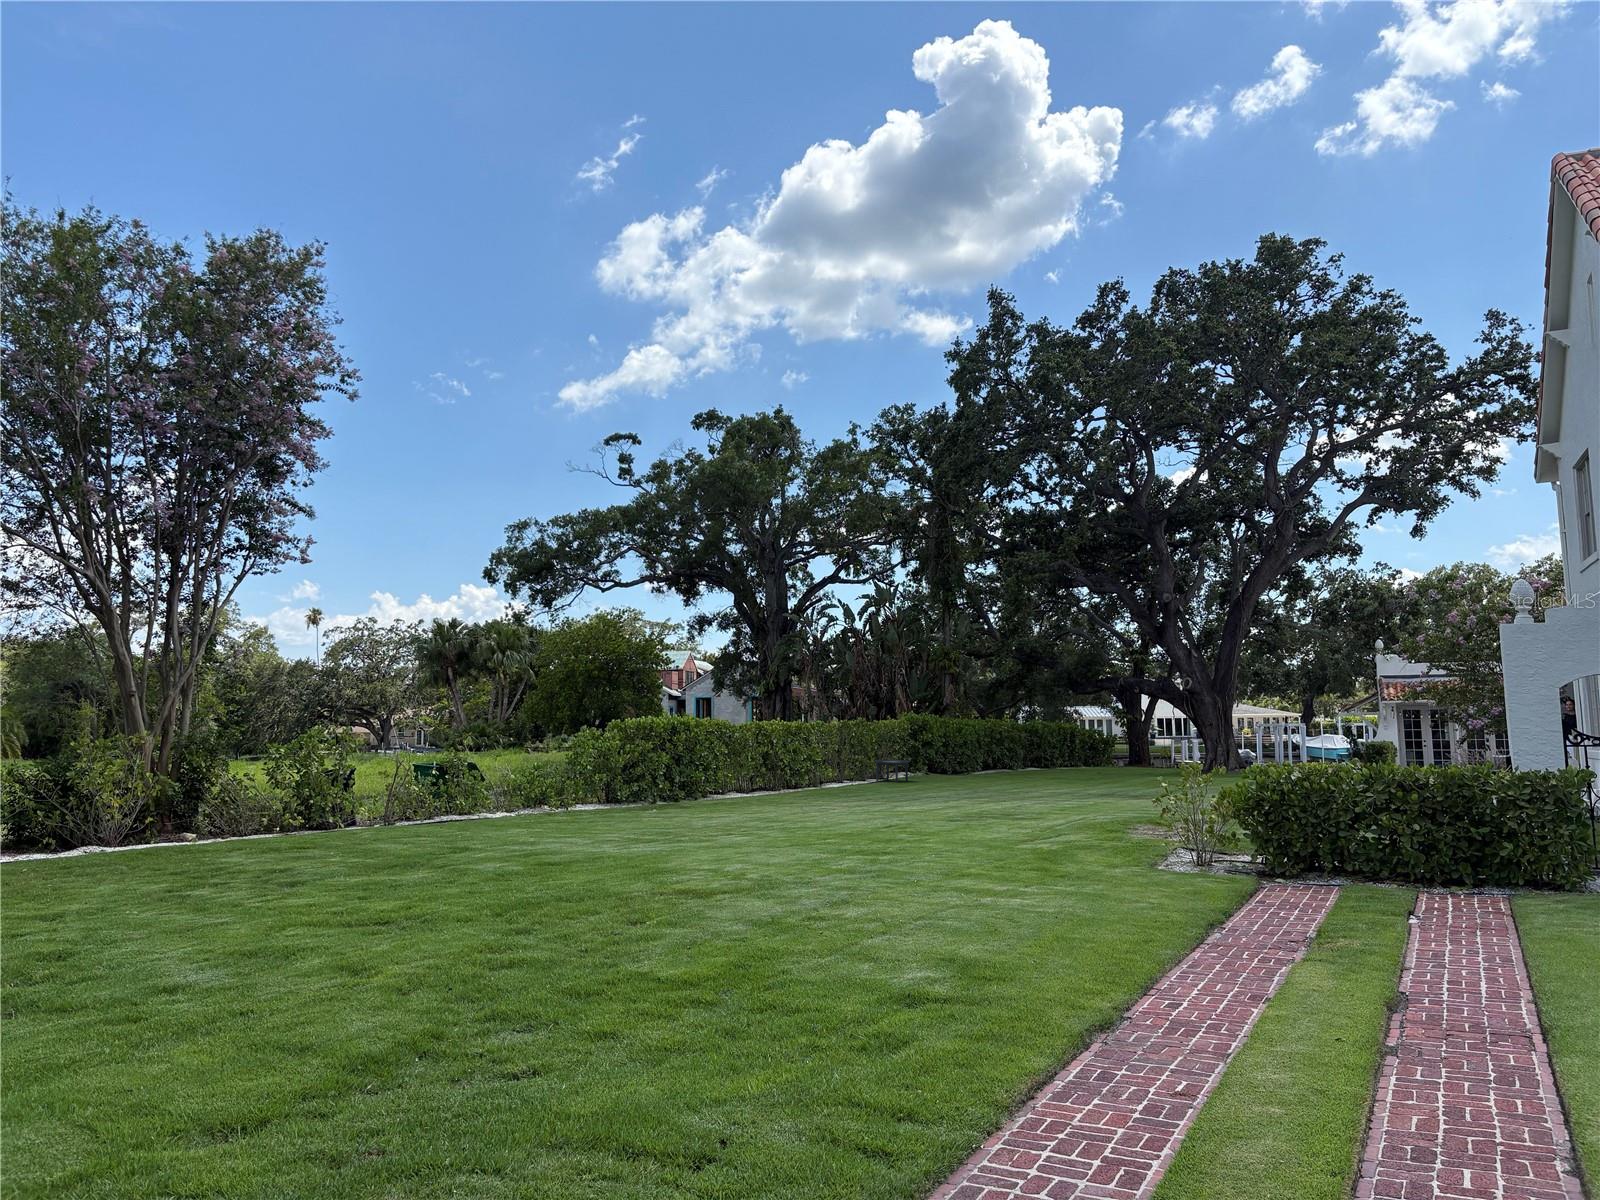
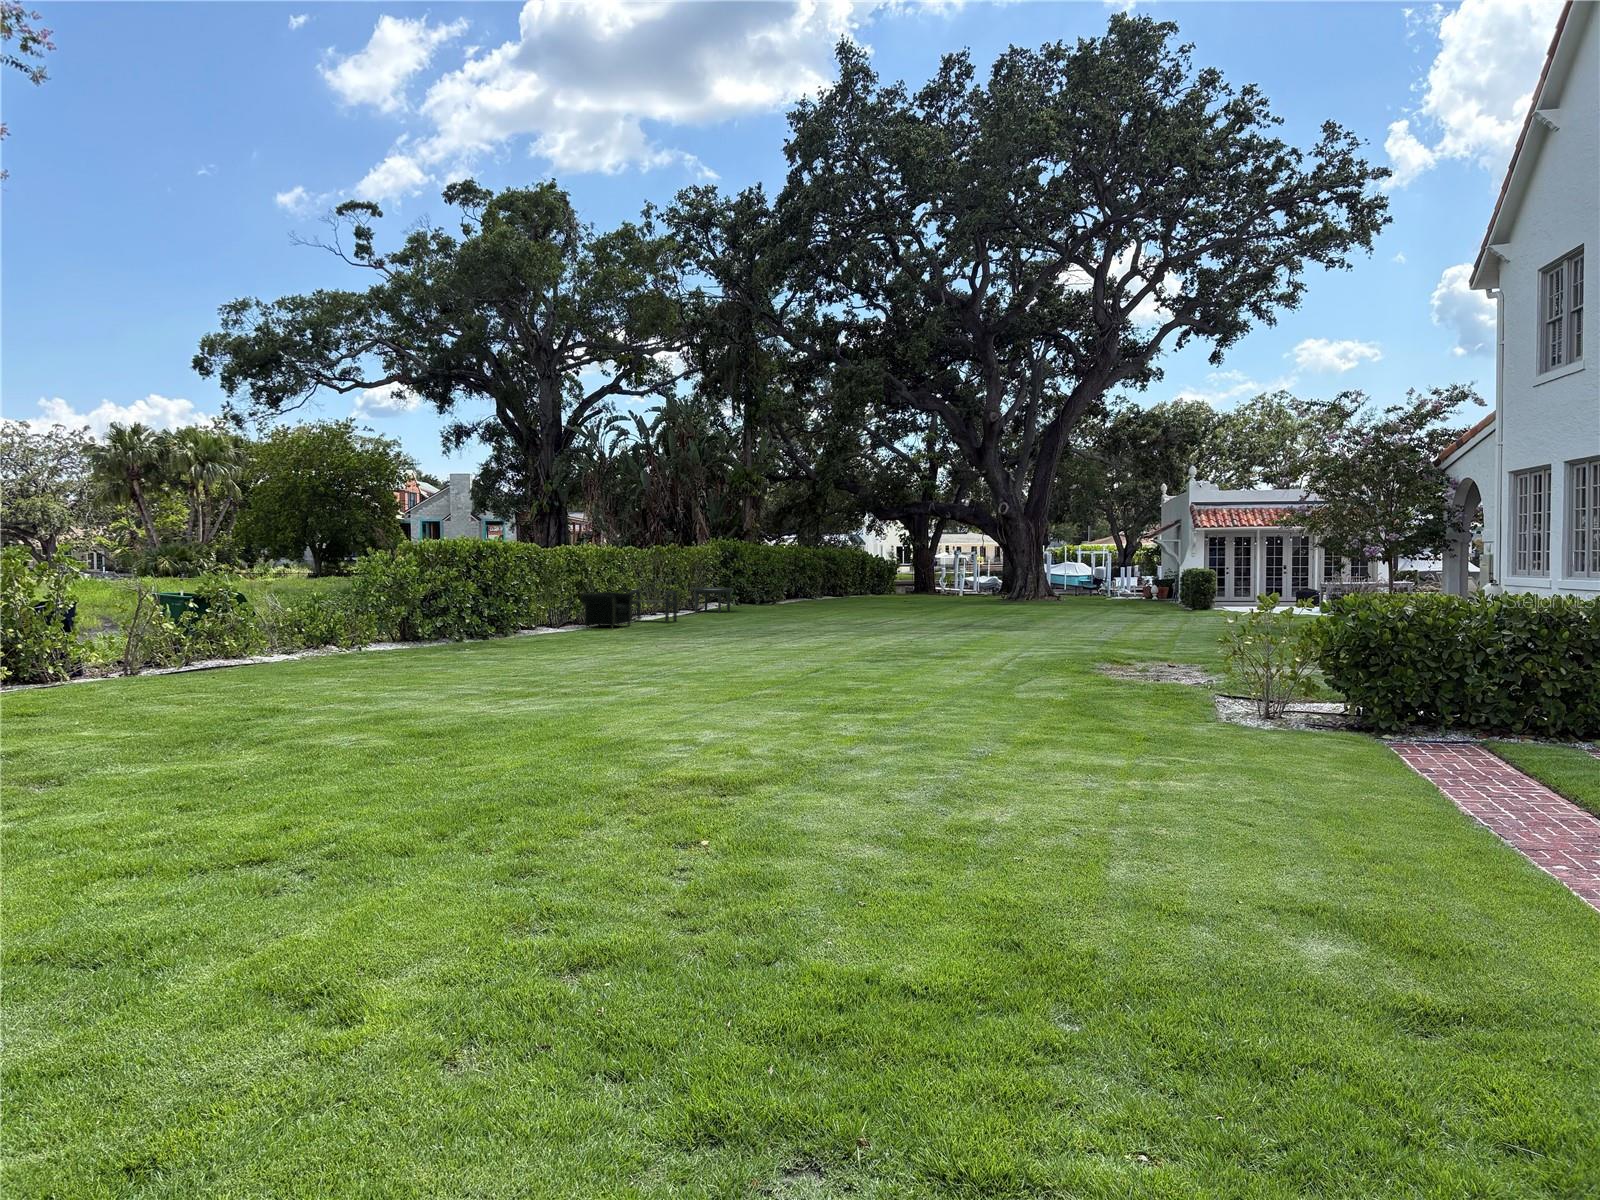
bench: none [808,761,849,790] -> present [630,589,677,623]
armchair: none [766,763,809,793] -> present [581,592,634,628]

